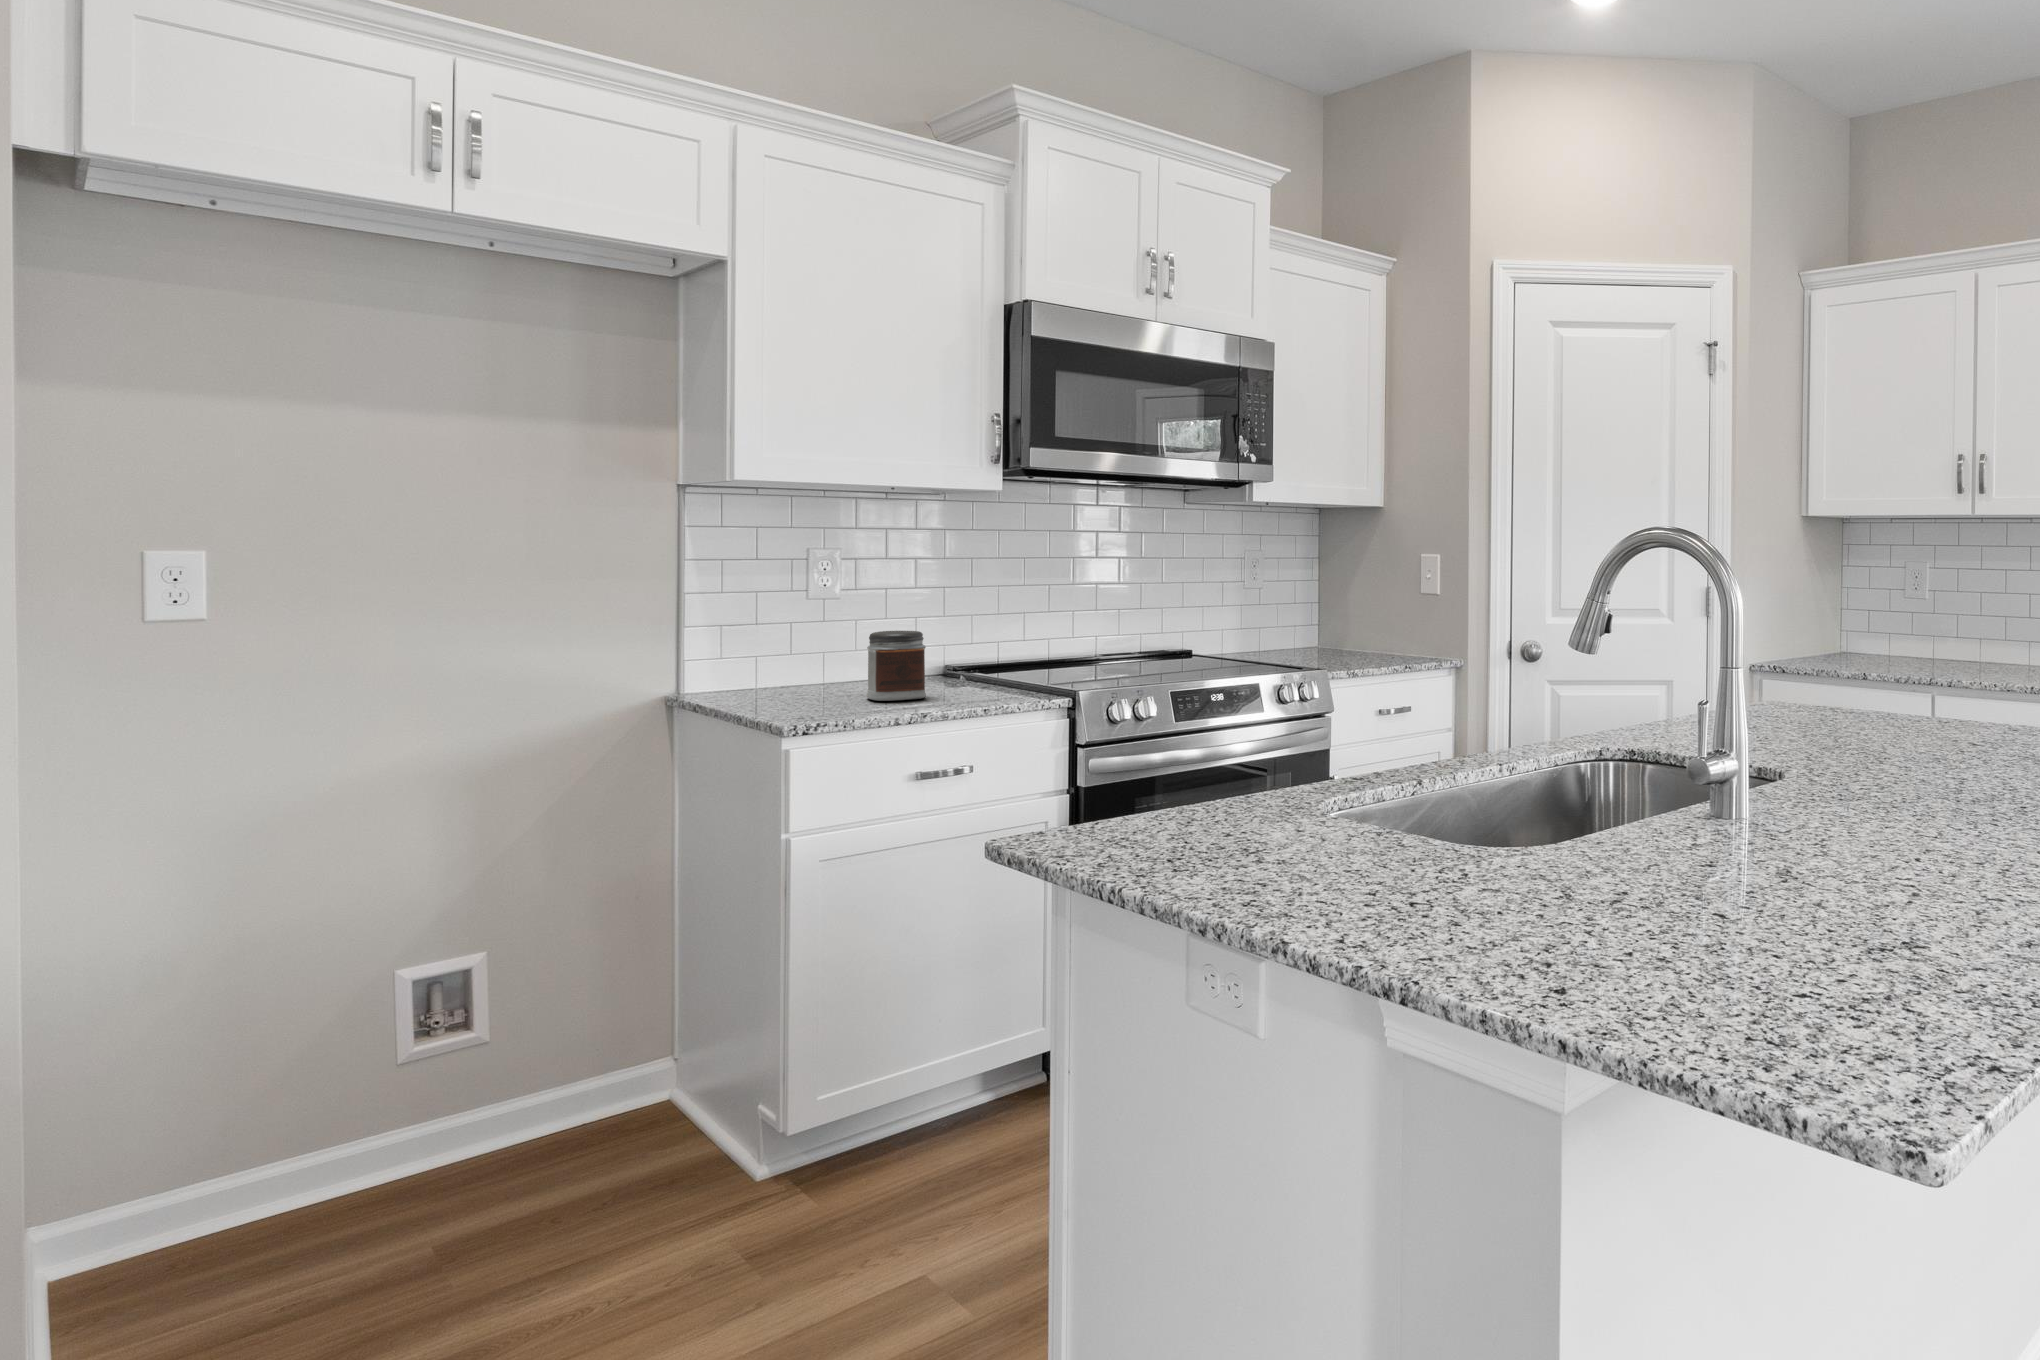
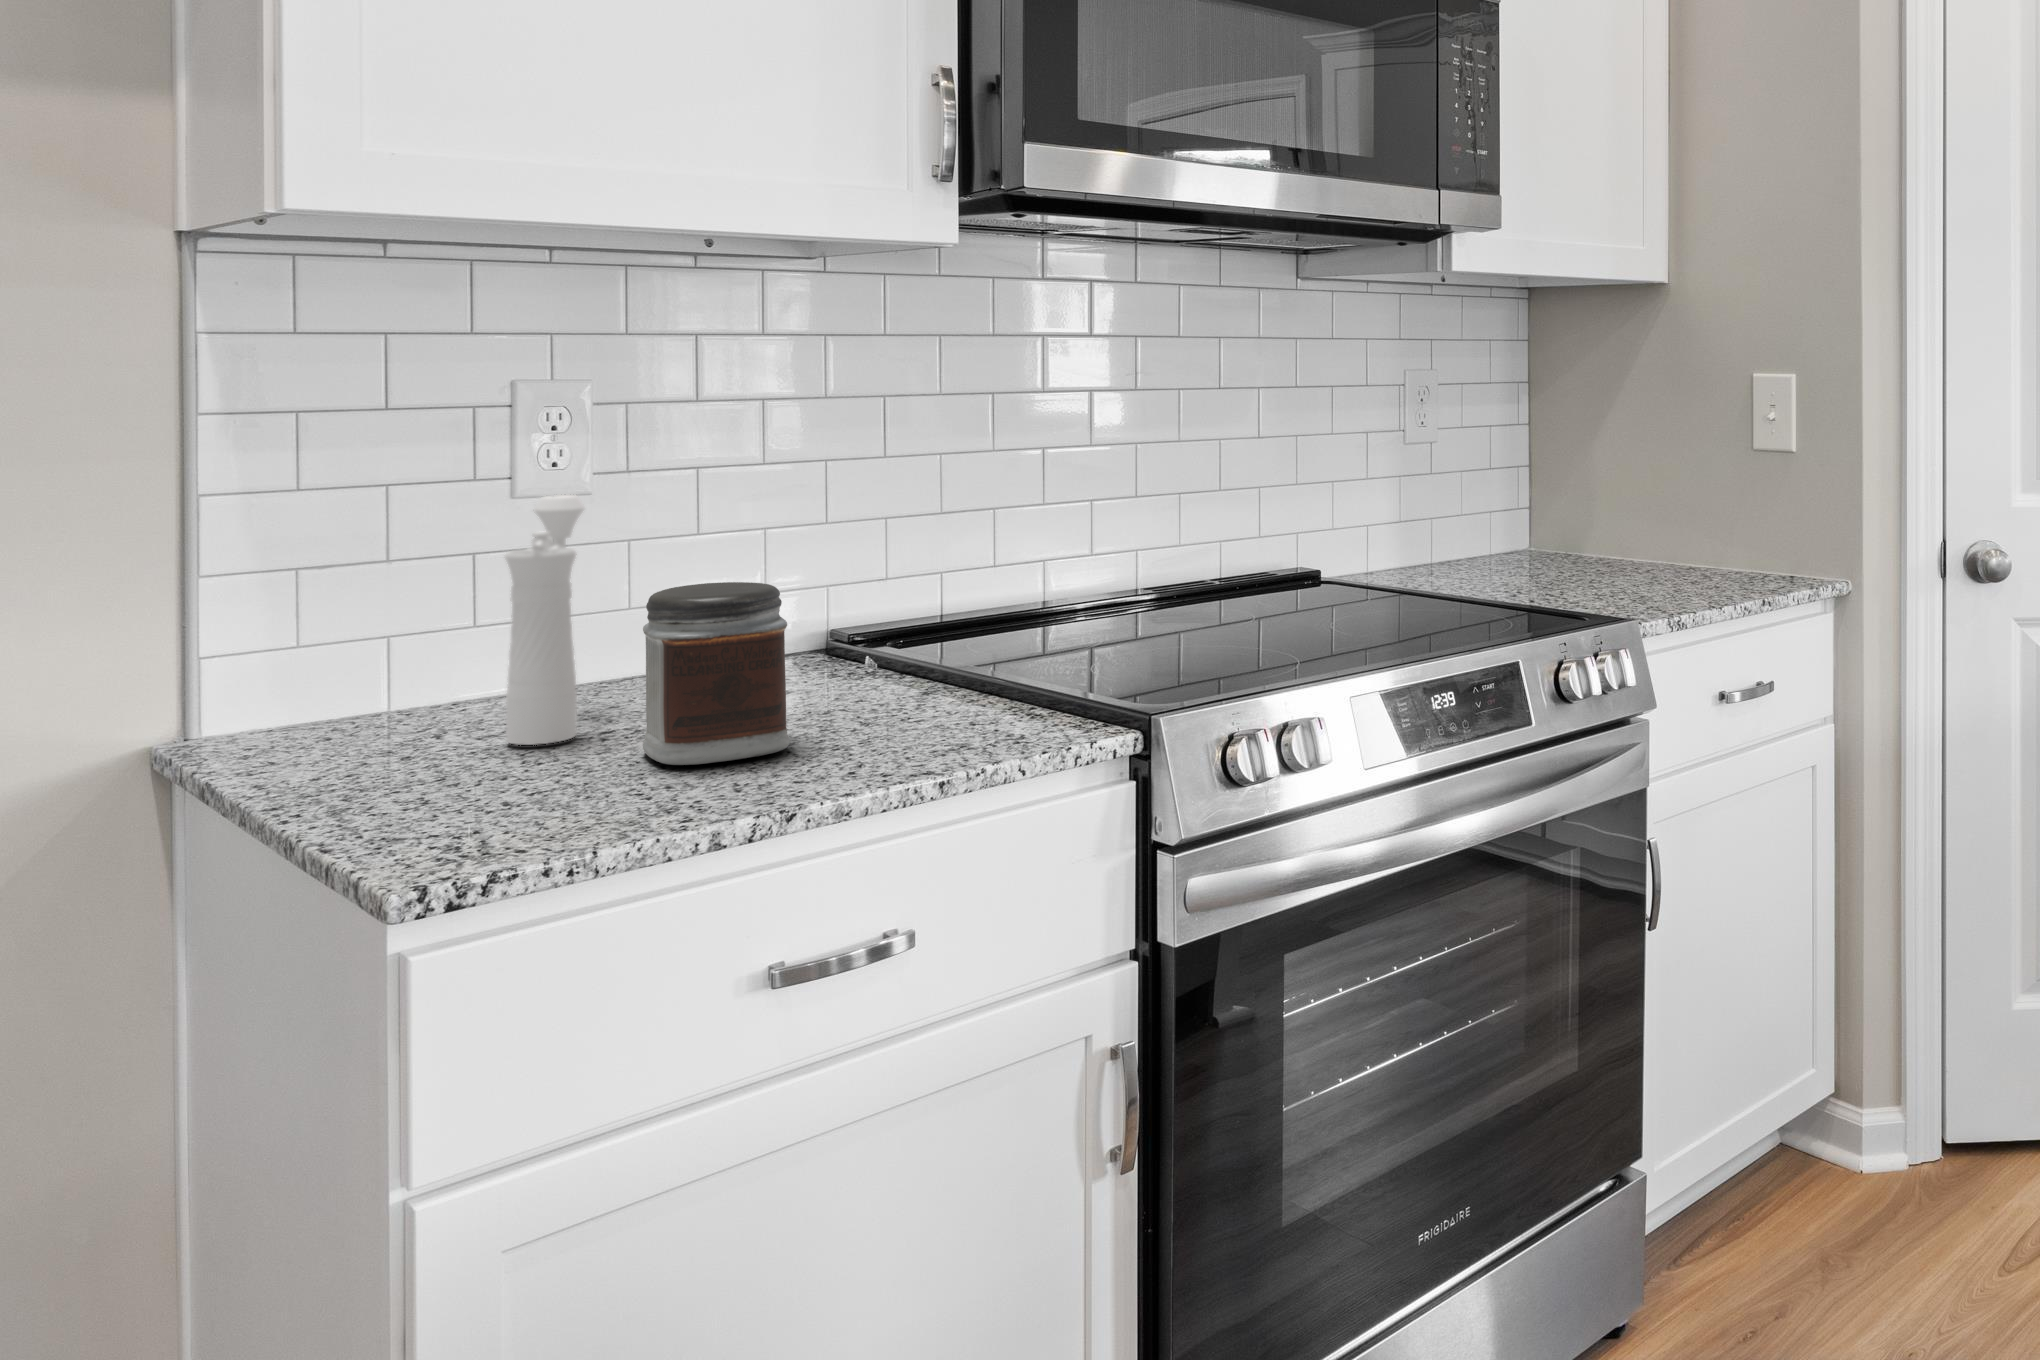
pepper mill: none [810,596,841,695] -> present [505,495,585,745]

